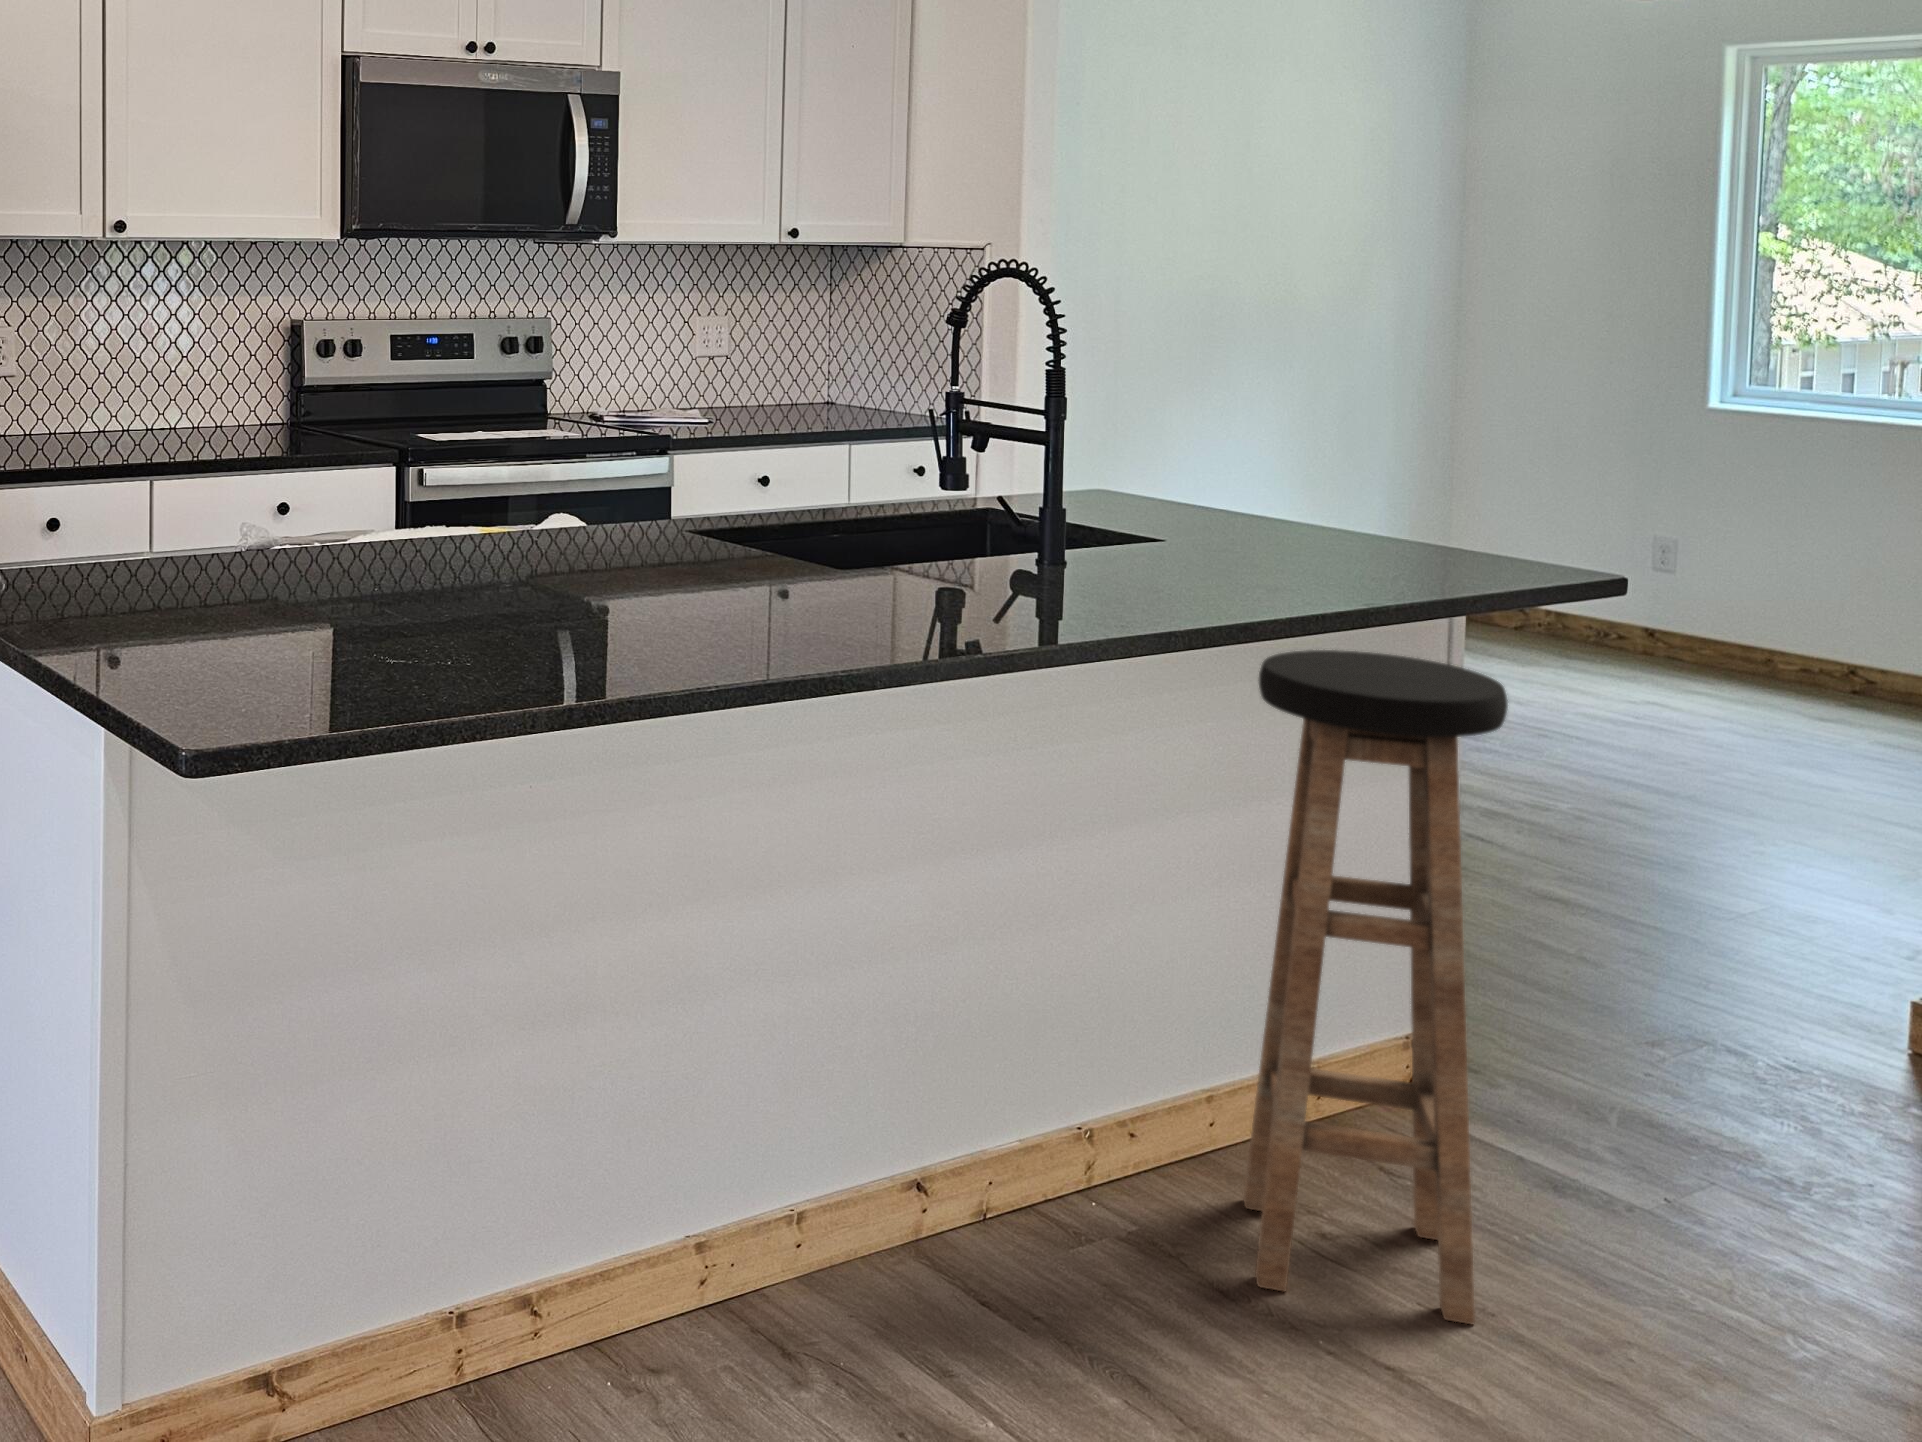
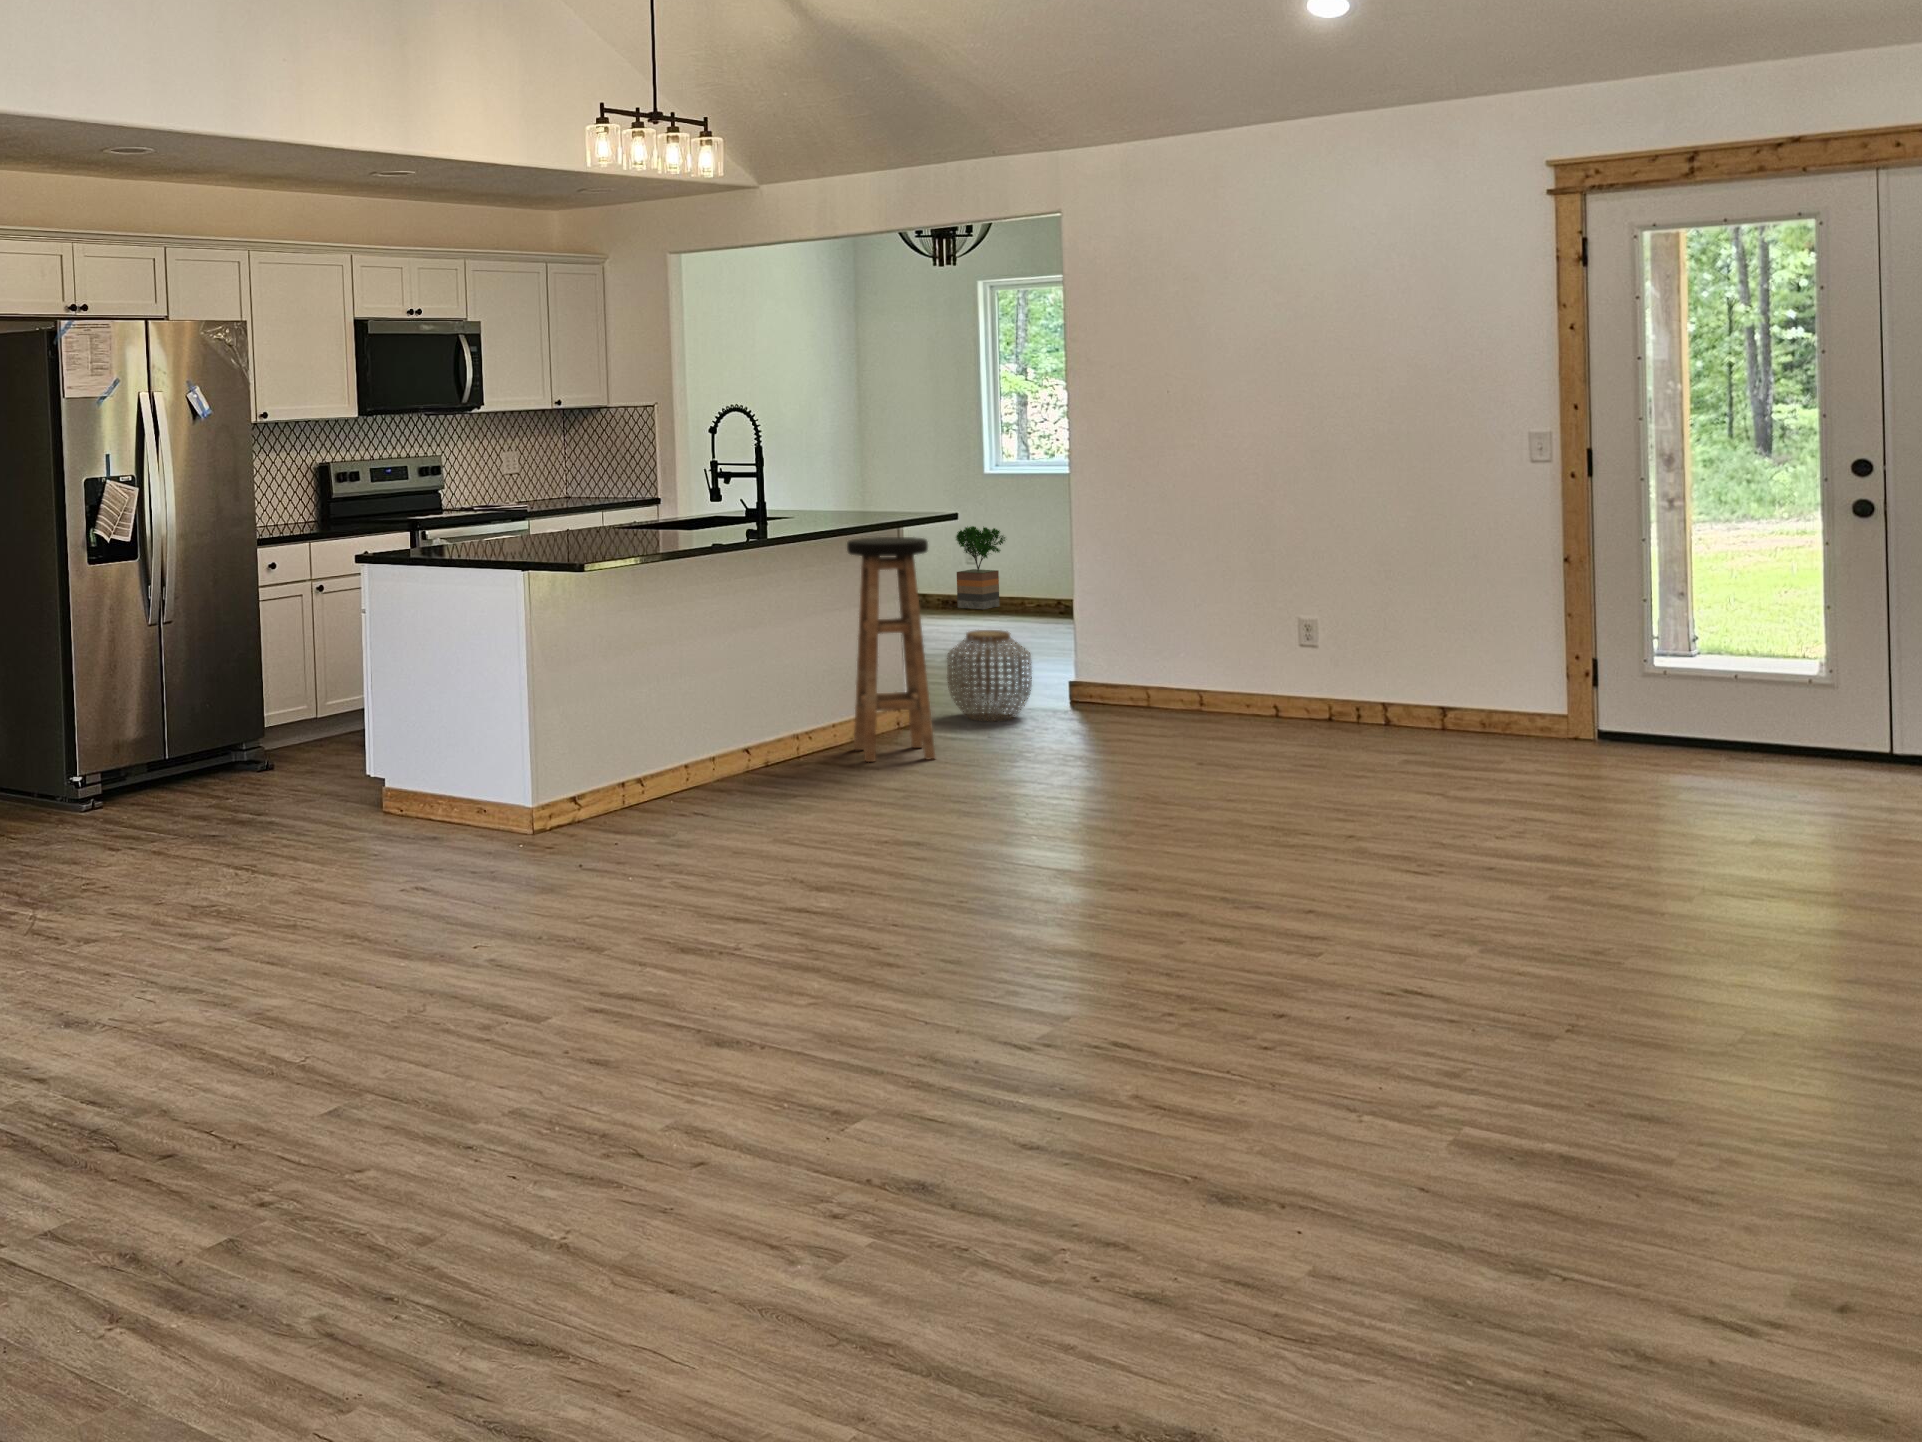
potted tree: none [1619,513,1741,677] -> present [956,526,1005,609]
woven basket: none [1552,881,1807,1141] -> present [947,630,1032,722]

